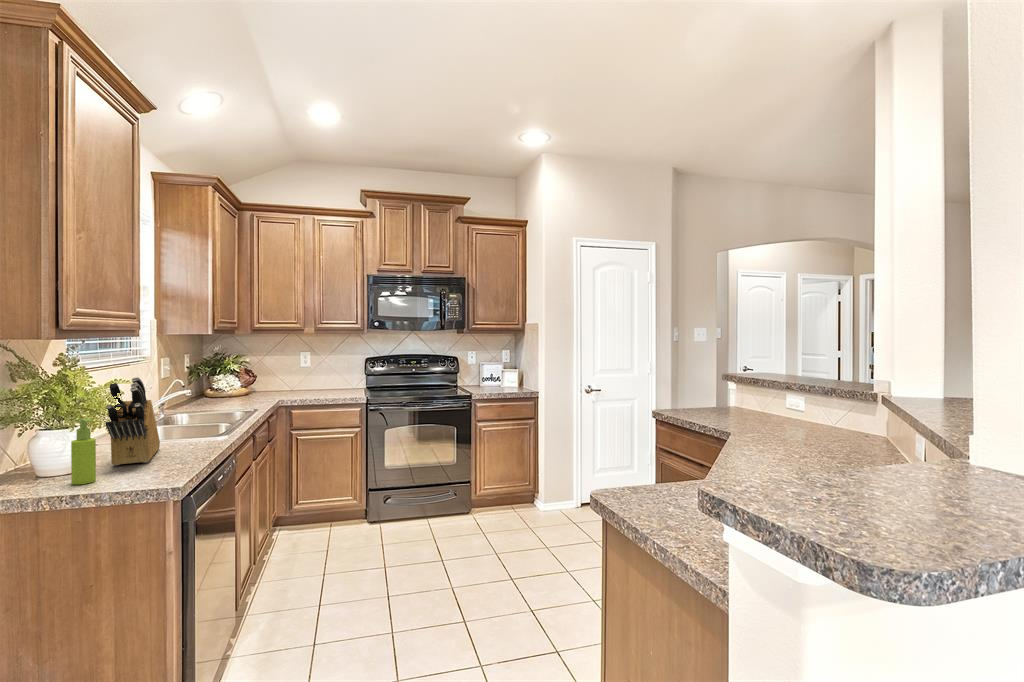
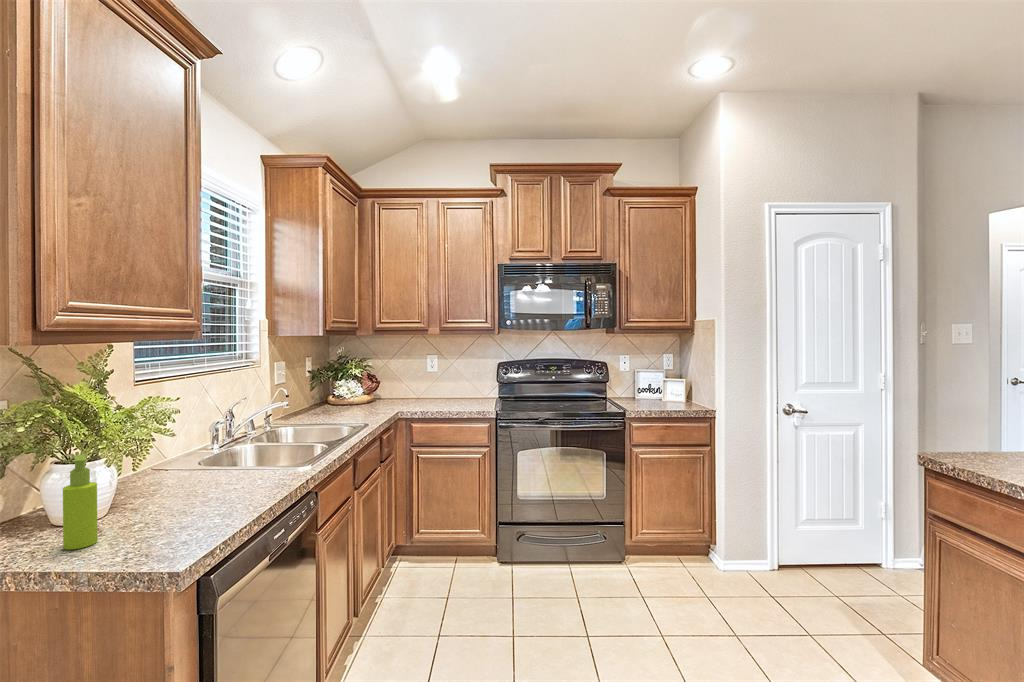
knife block: present [106,377,160,465] -> none [121,395,221,513]

